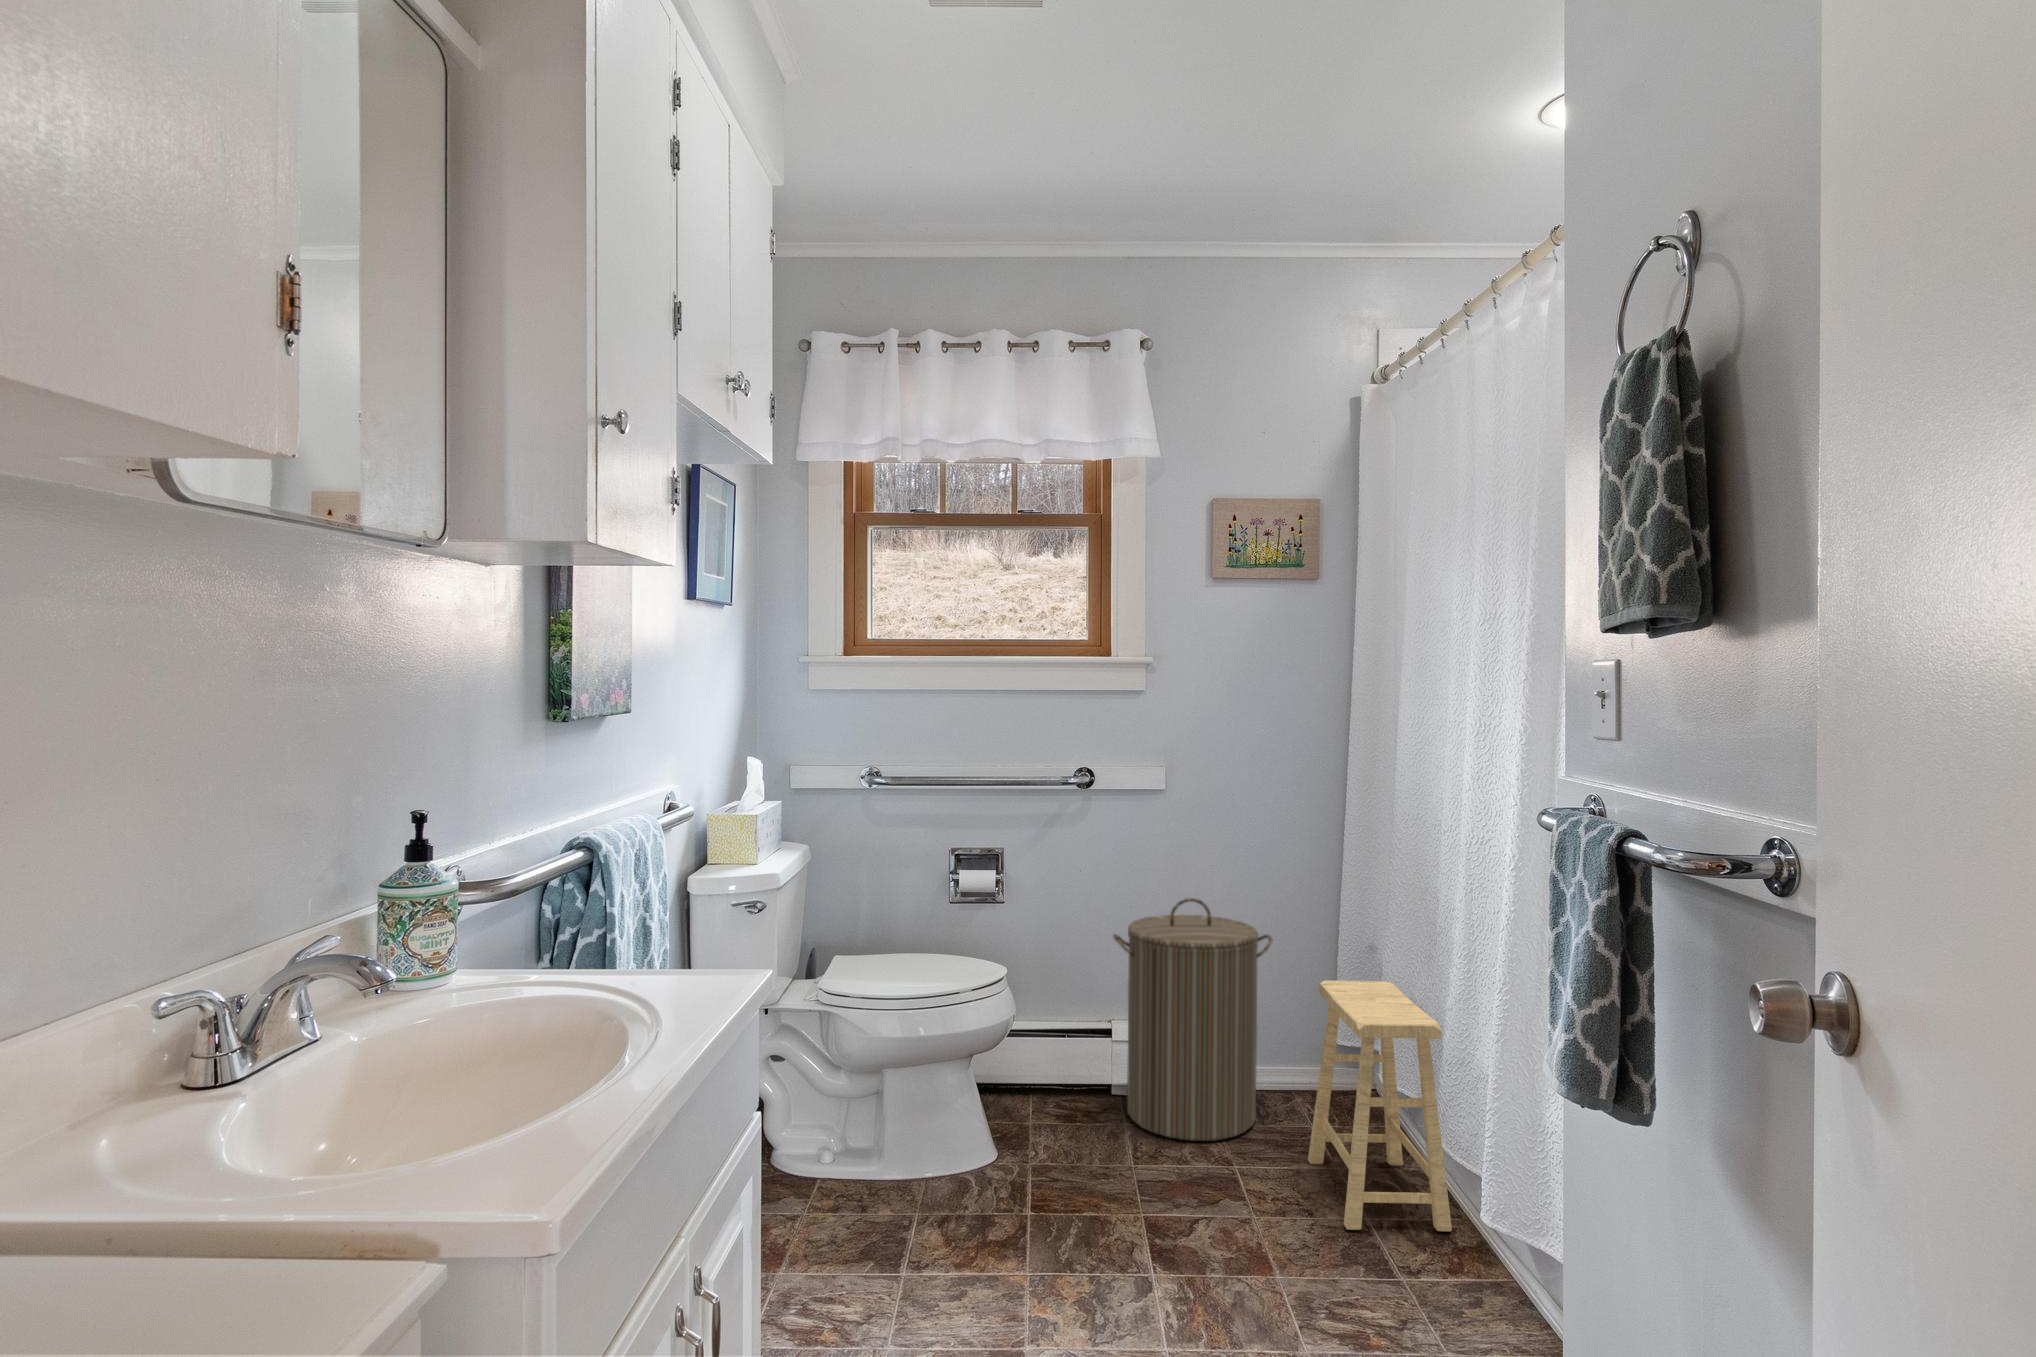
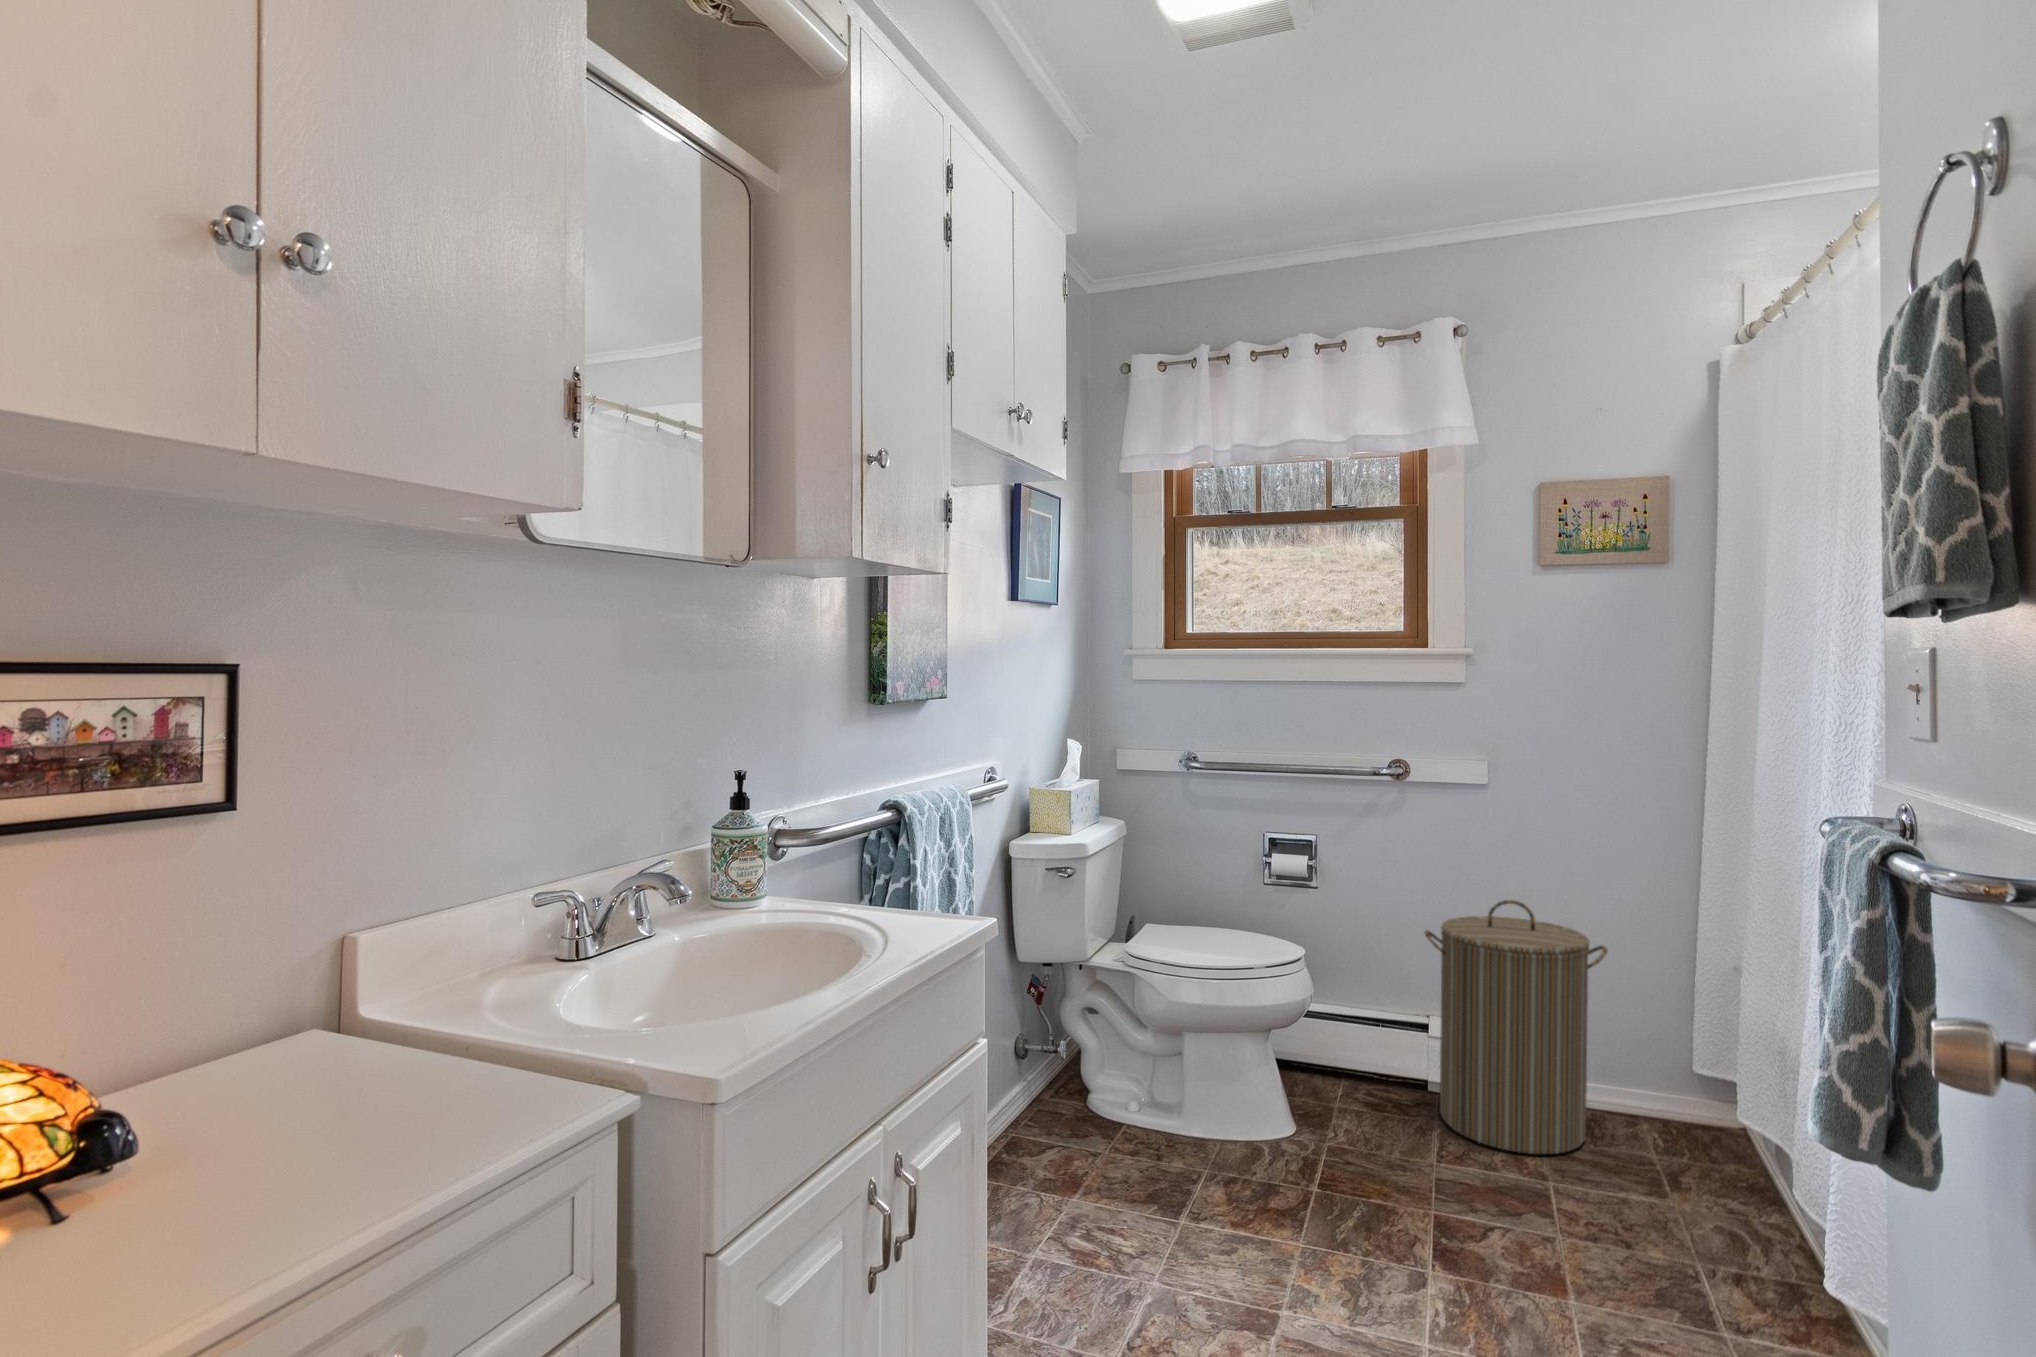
footstool: present [1308,980,1452,1231] -> none [1639,1000,1806,1296]

